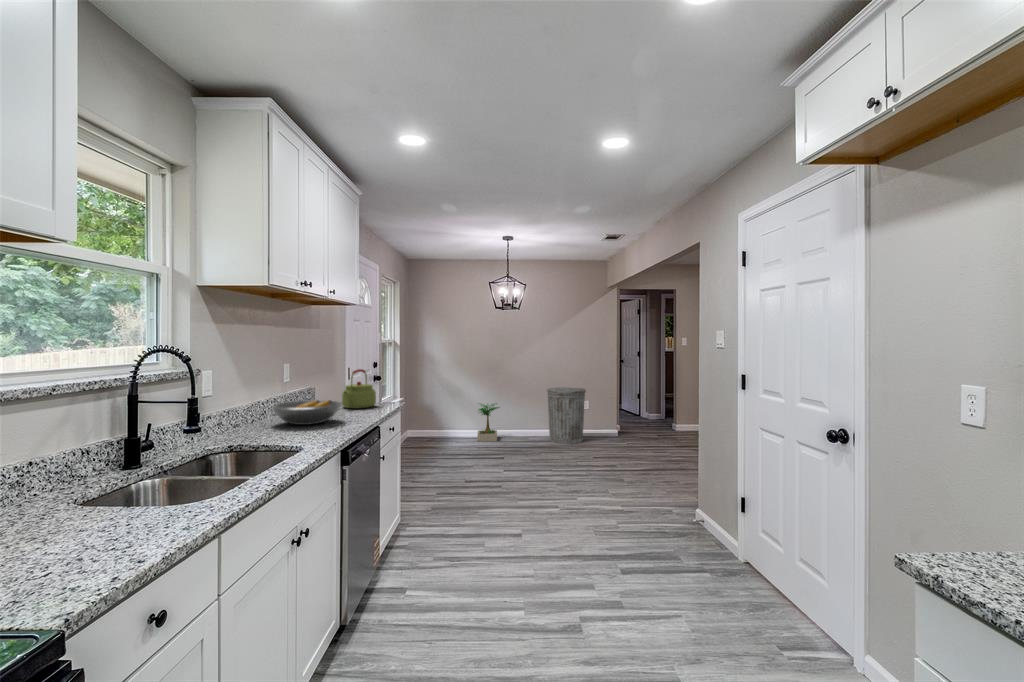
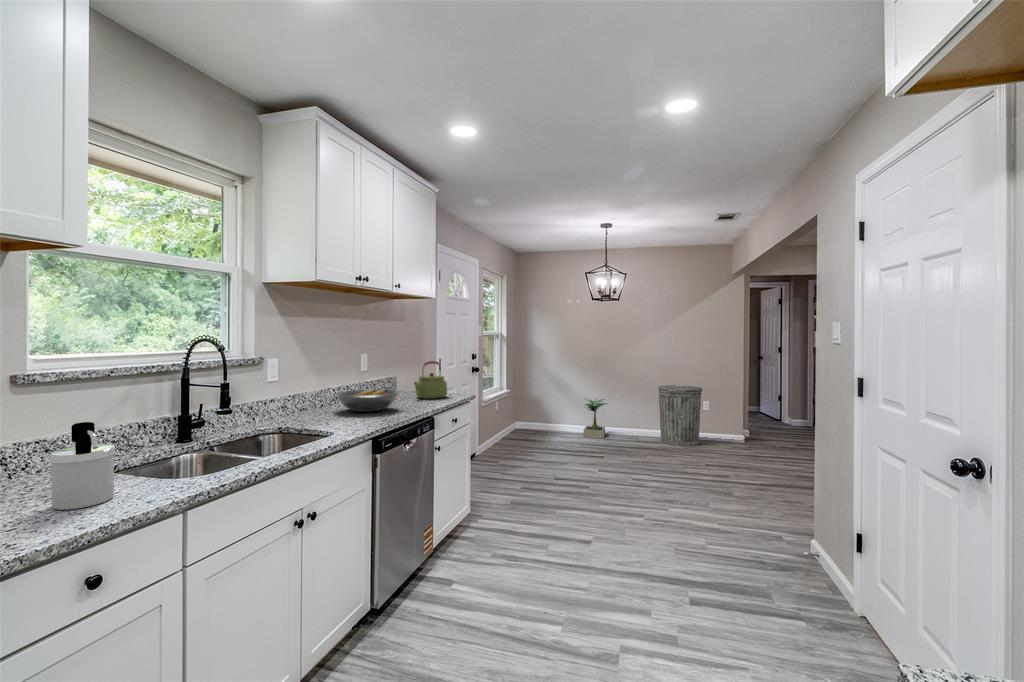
soap dispenser: none [80,445,157,543] -> present [49,422,116,510]

